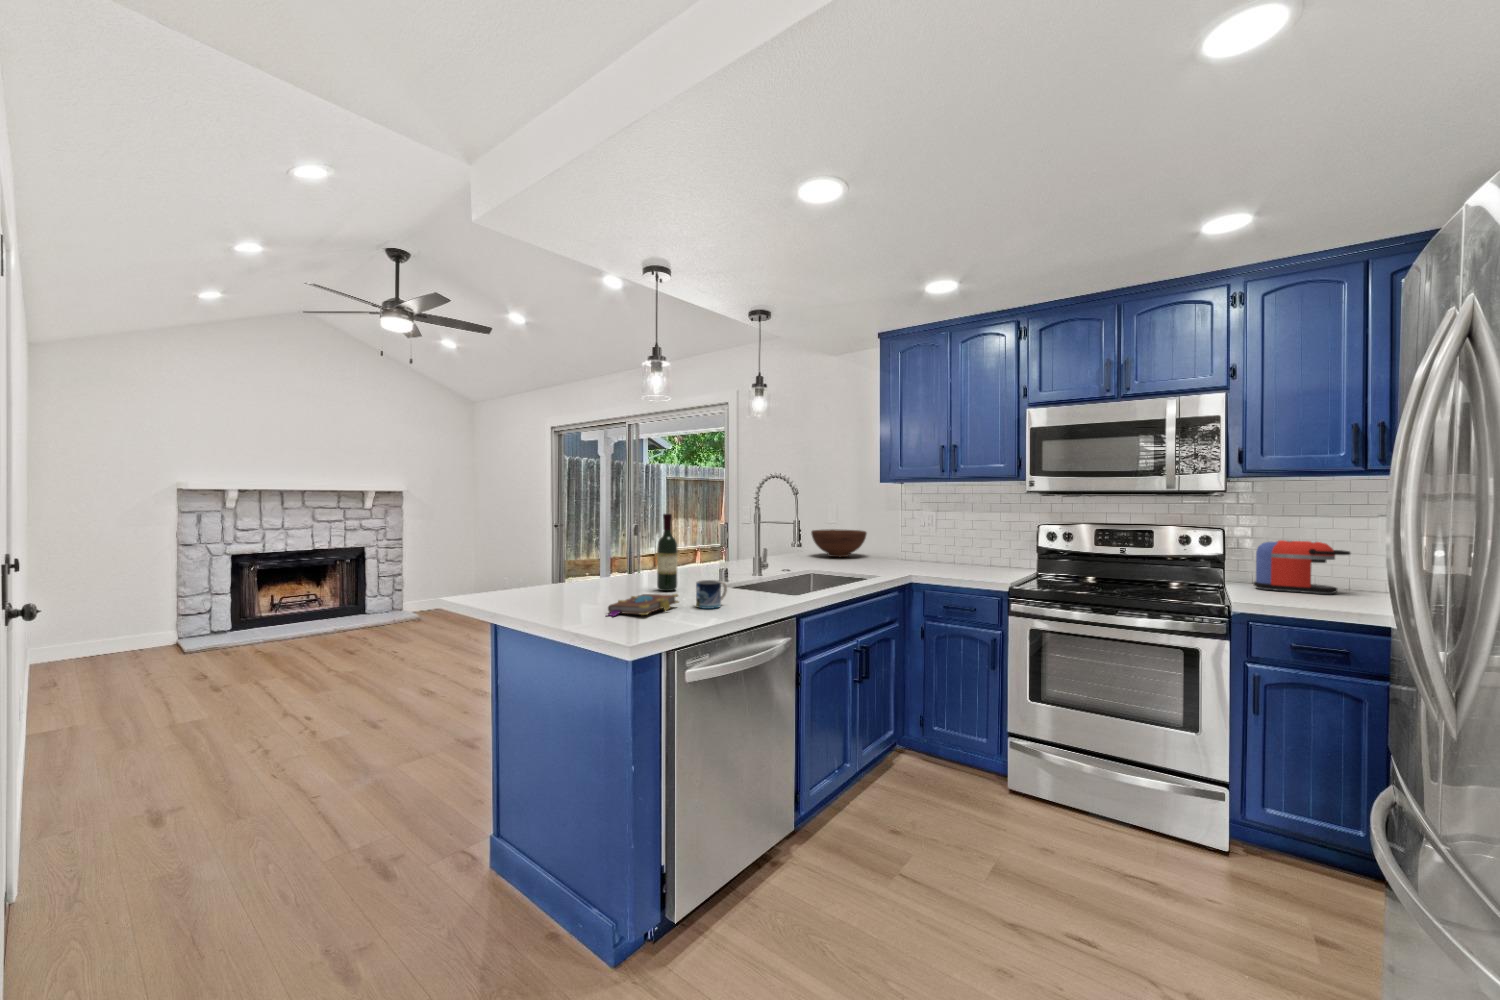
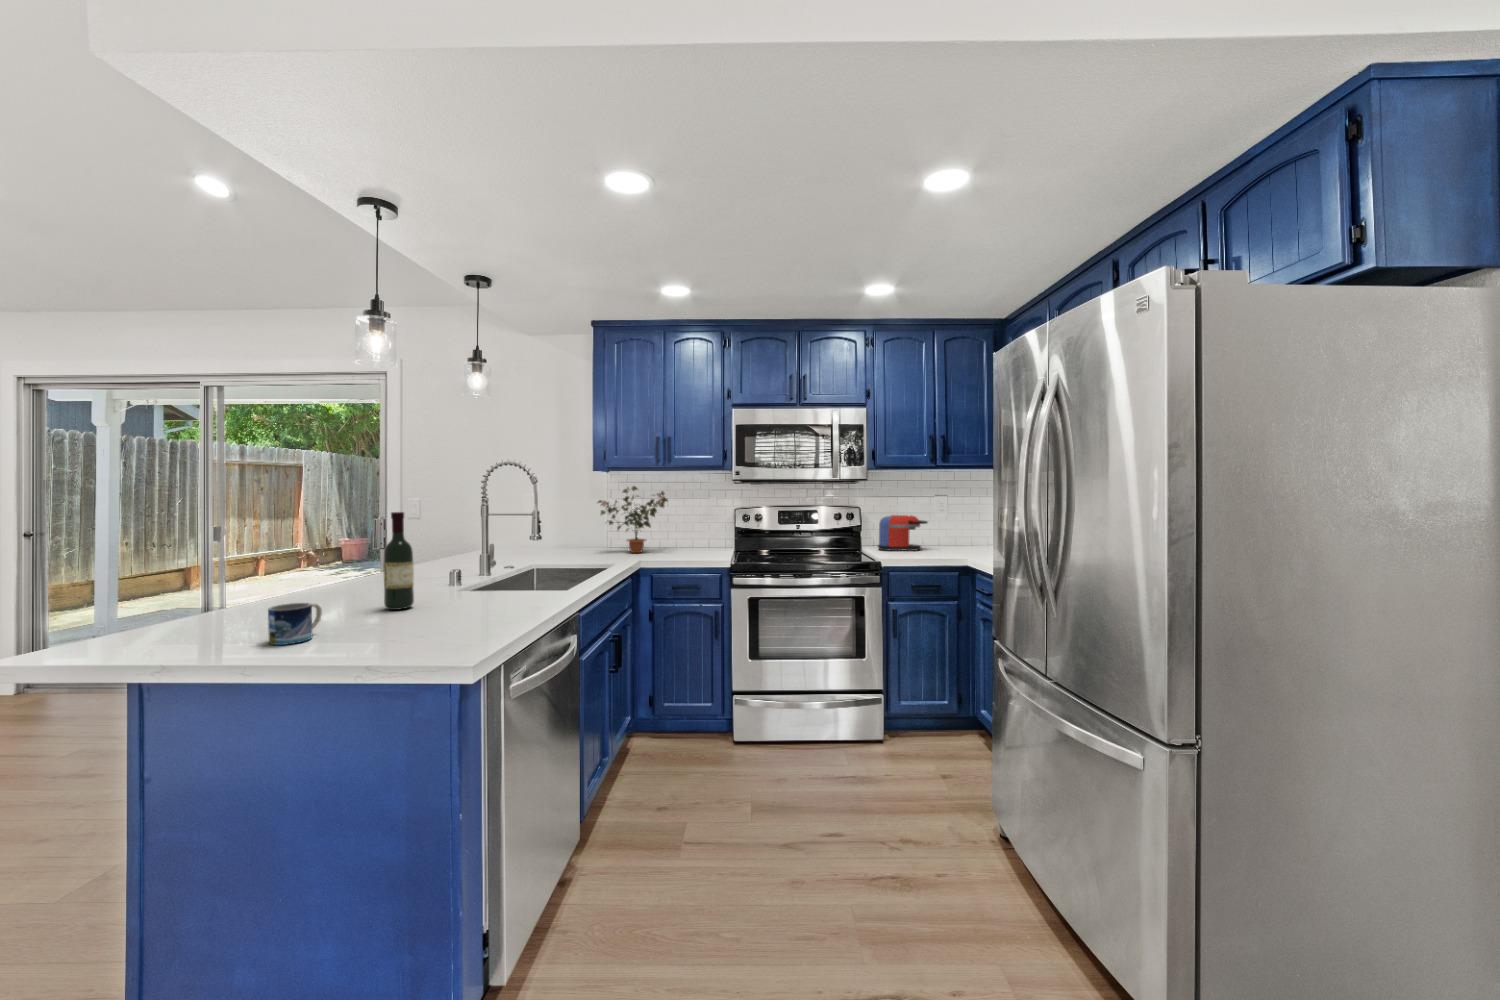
potted plant: none [881,497,957,568] -> present [598,486,668,553]
fruit bowl: present [811,529,867,557] -> none [513,519,573,548]
mug: present [696,580,727,609] -> present [268,603,322,645]
book: present [608,594,679,616] -> none [354,613,447,657]

